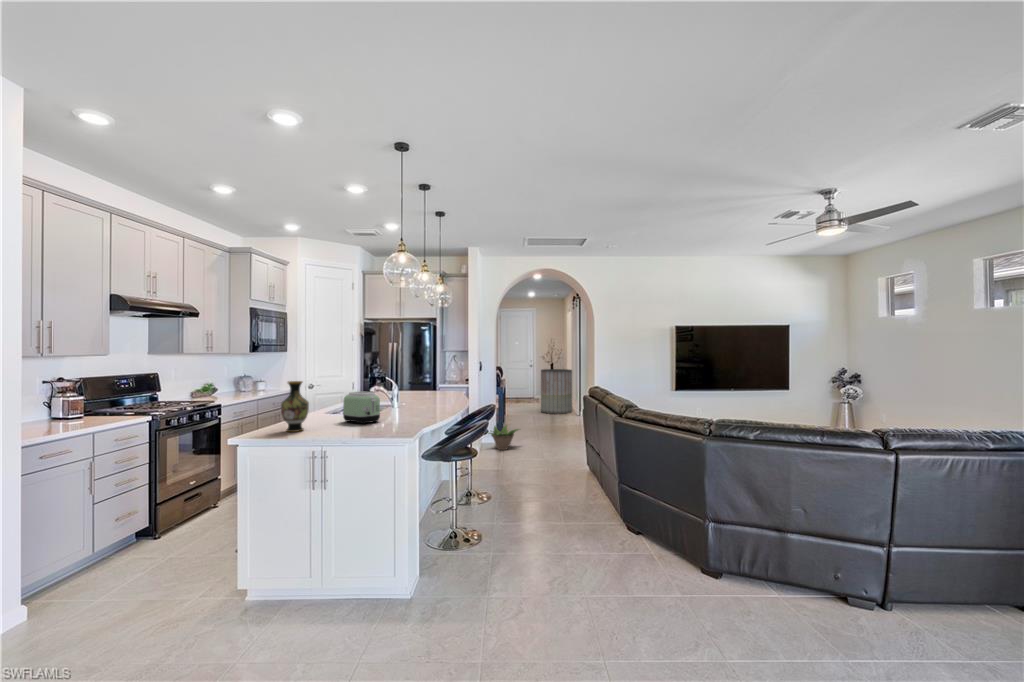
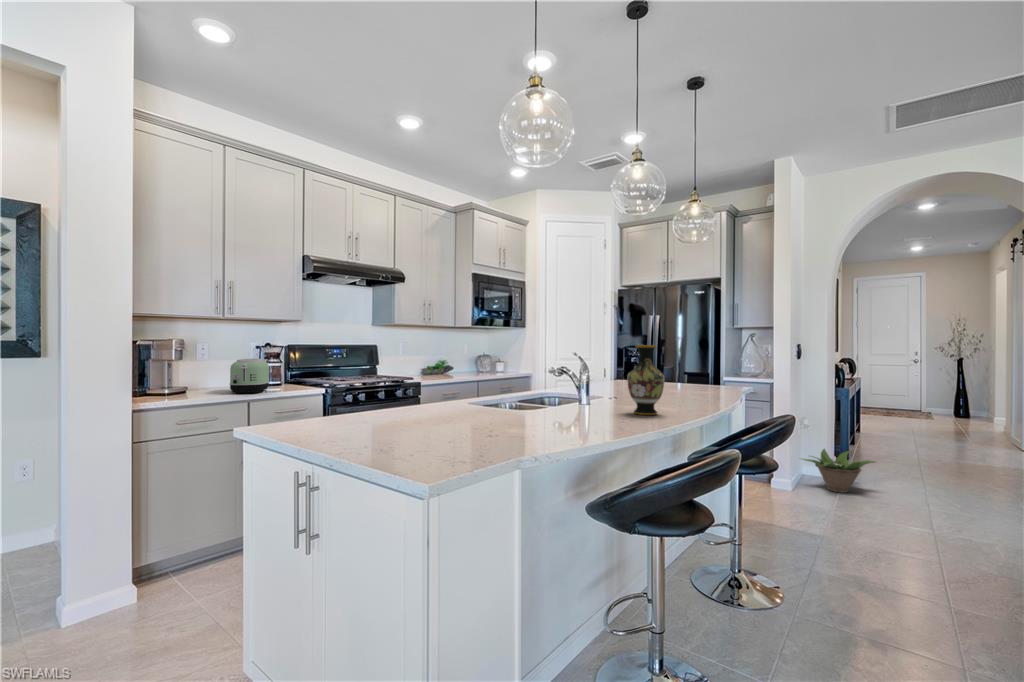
trash can: present [541,369,572,414] -> none [932,365,1006,444]
vase: present [281,381,309,432] -> present [627,345,664,415]
toaster: present [343,391,380,424] -> present [229,359,269,394]

